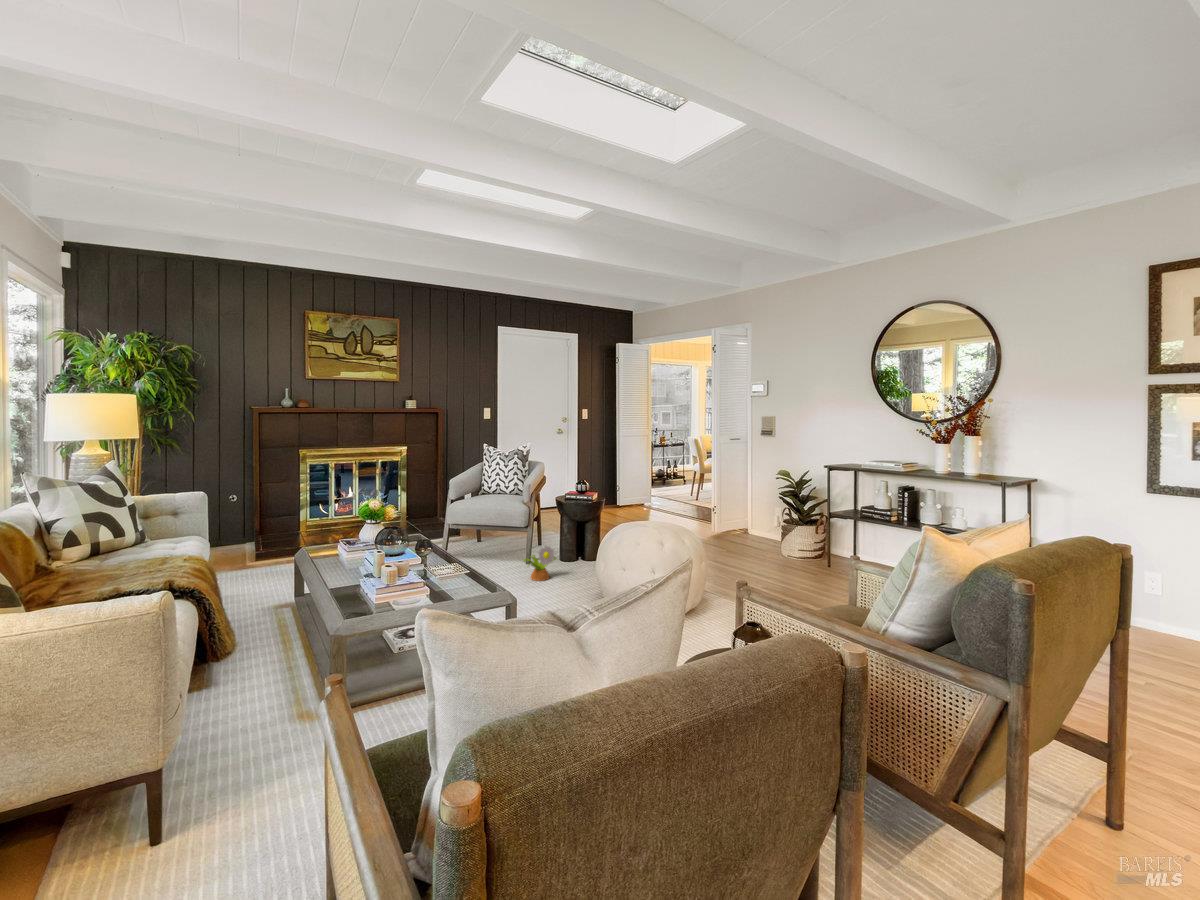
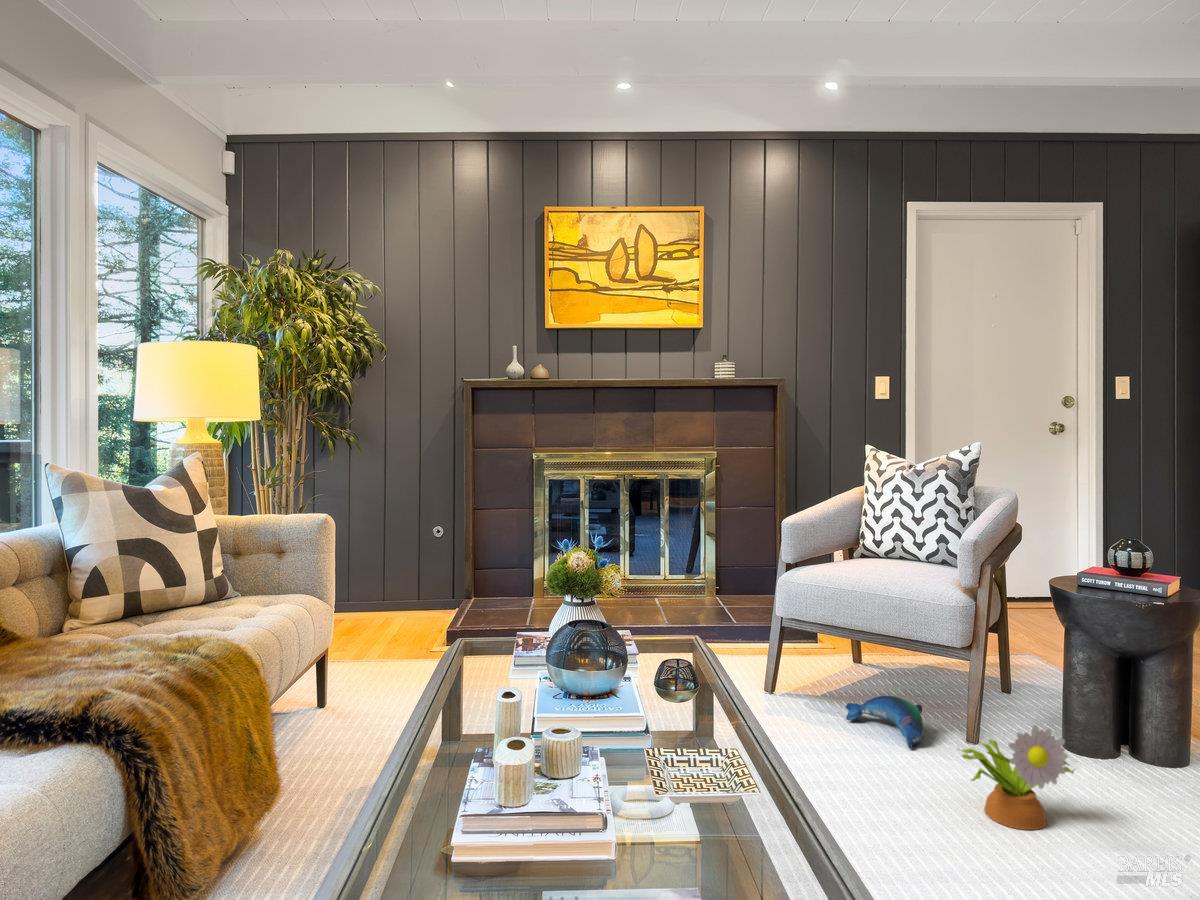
plush toy: none [480,548,510,566] -> present [845,696,923,749]

